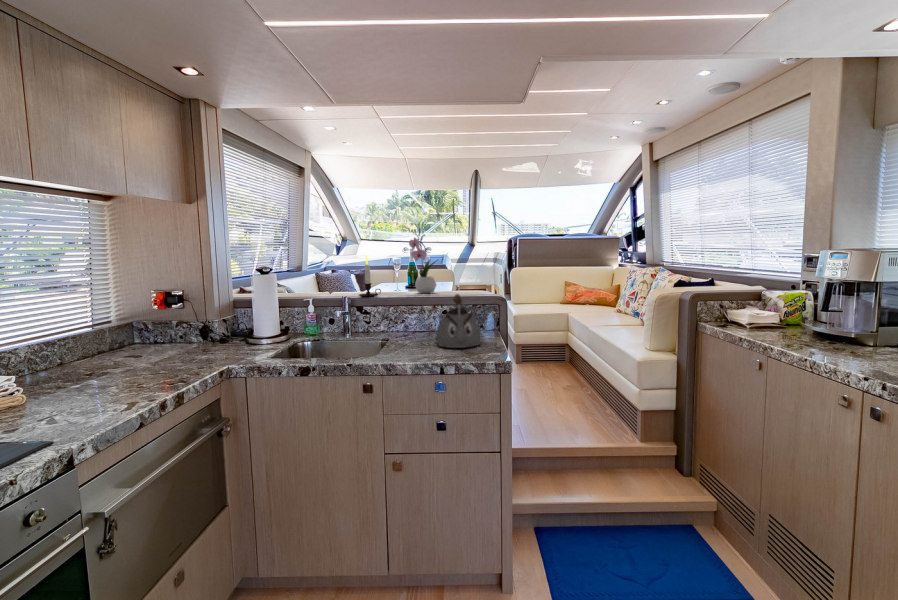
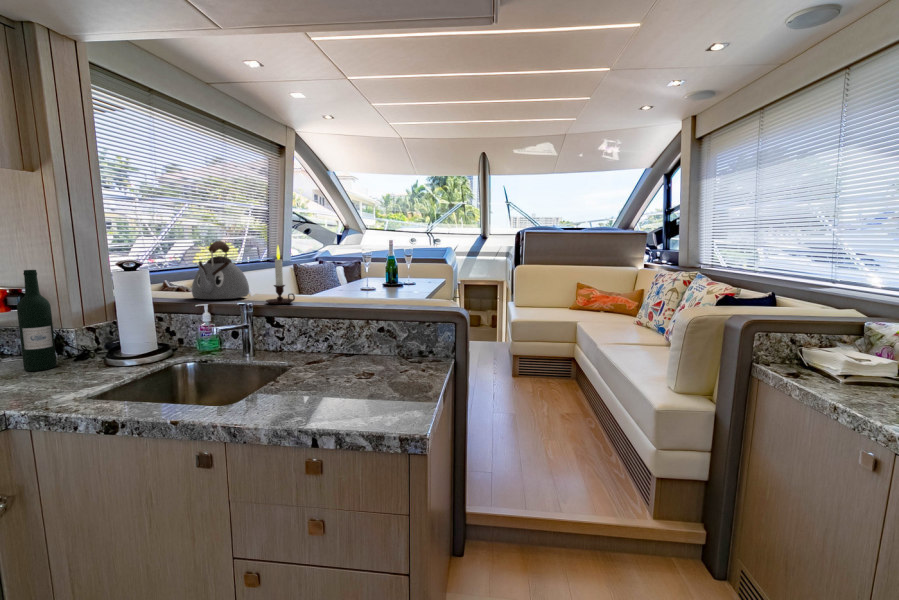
flower arrangement: present [409,230,436,293] -> none [355,213,395,299]
wine bottle: none [196,278,219,349] -> present [17,270,57,371]
kettle: present [436,294,482,348] -> present [192,241,249,299]

